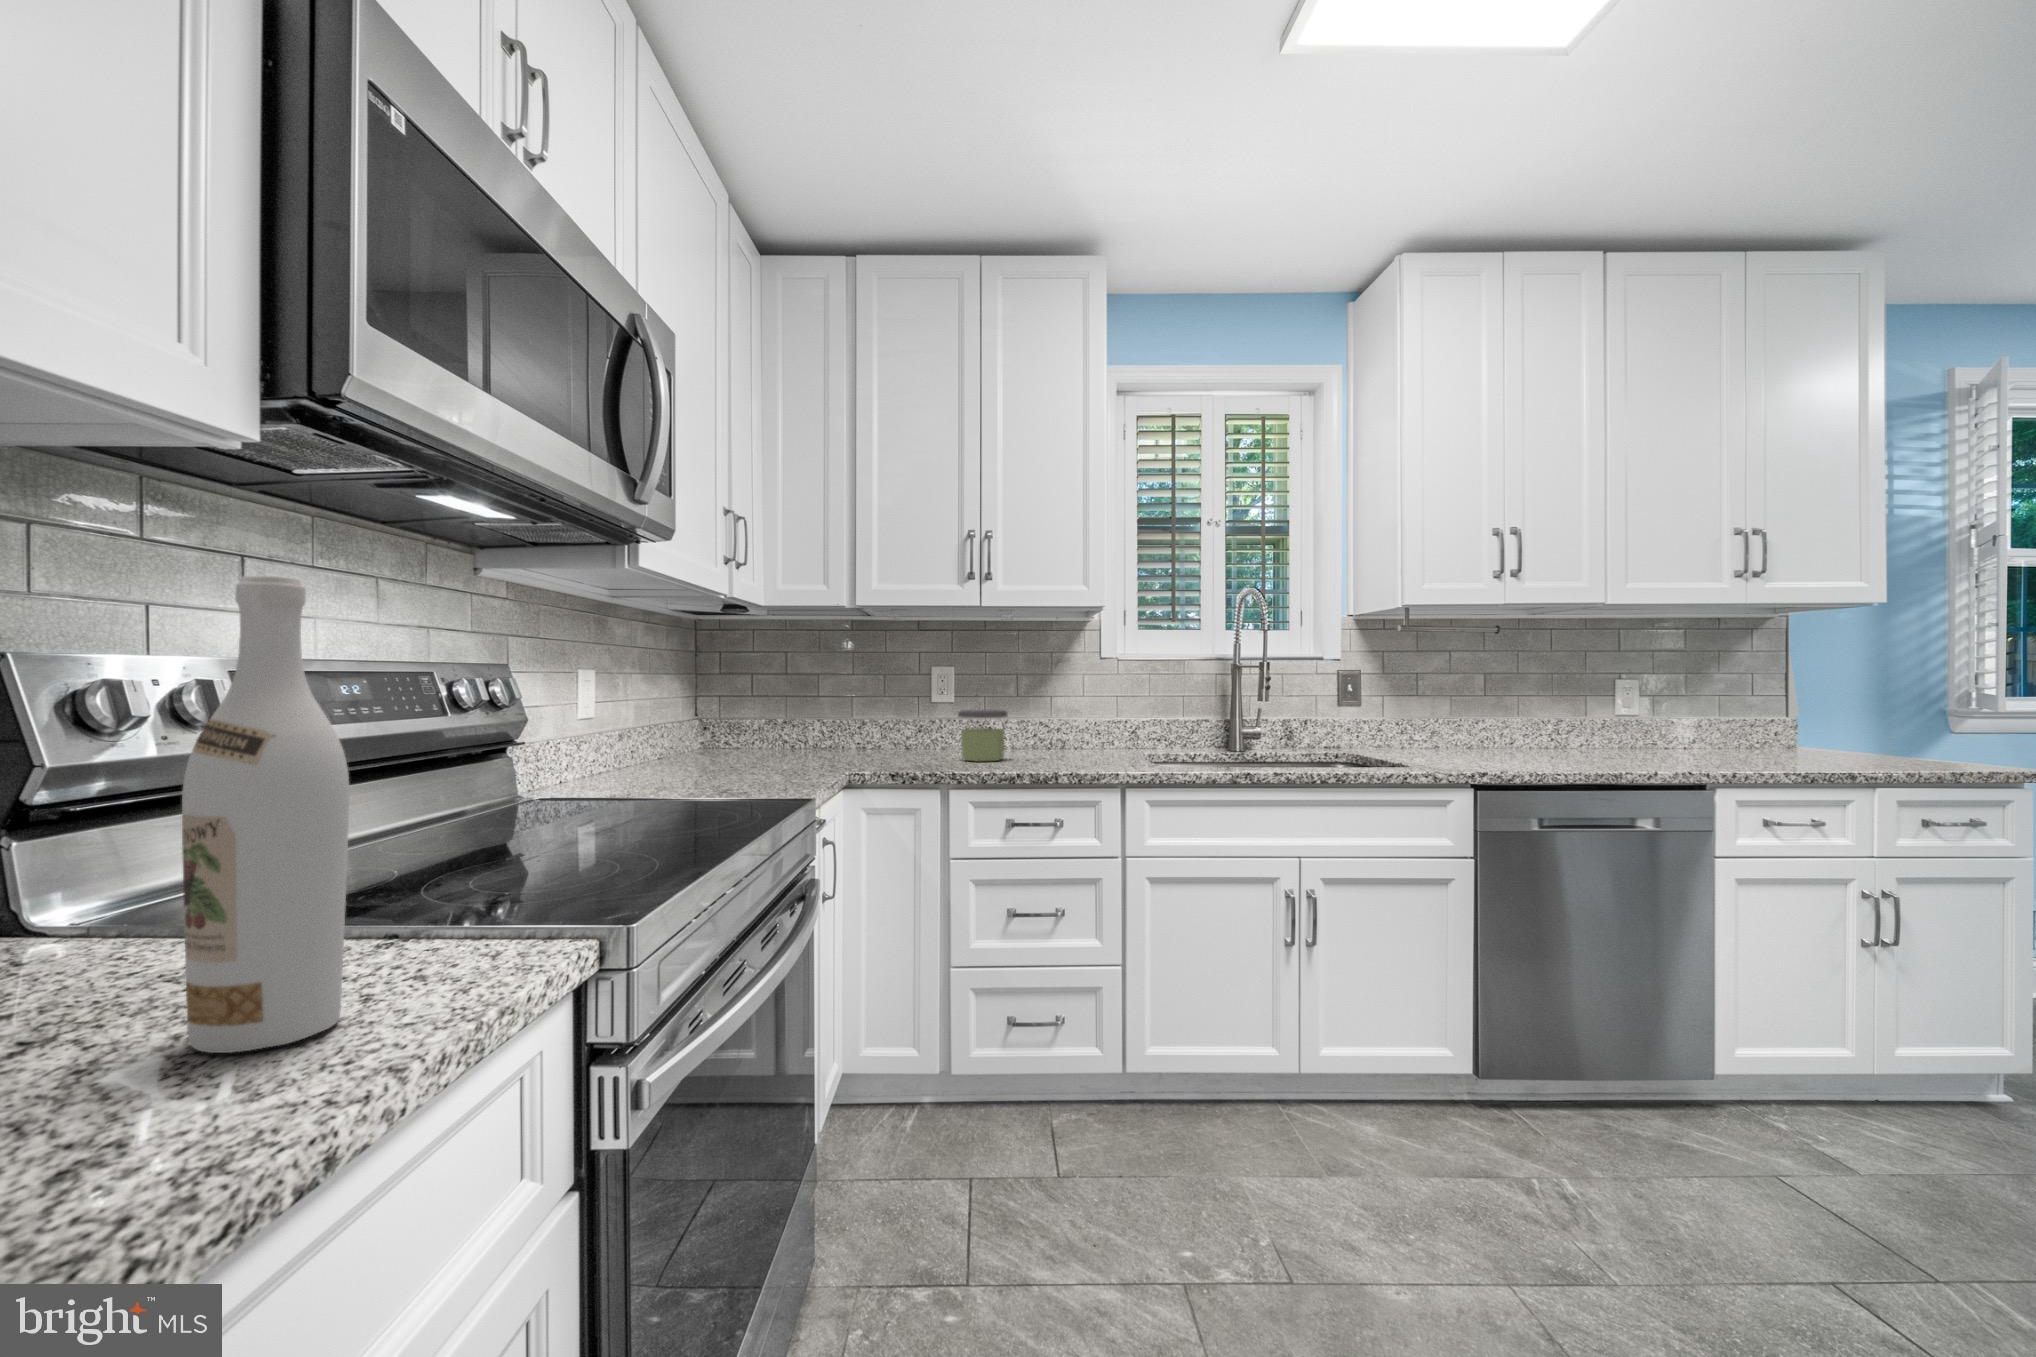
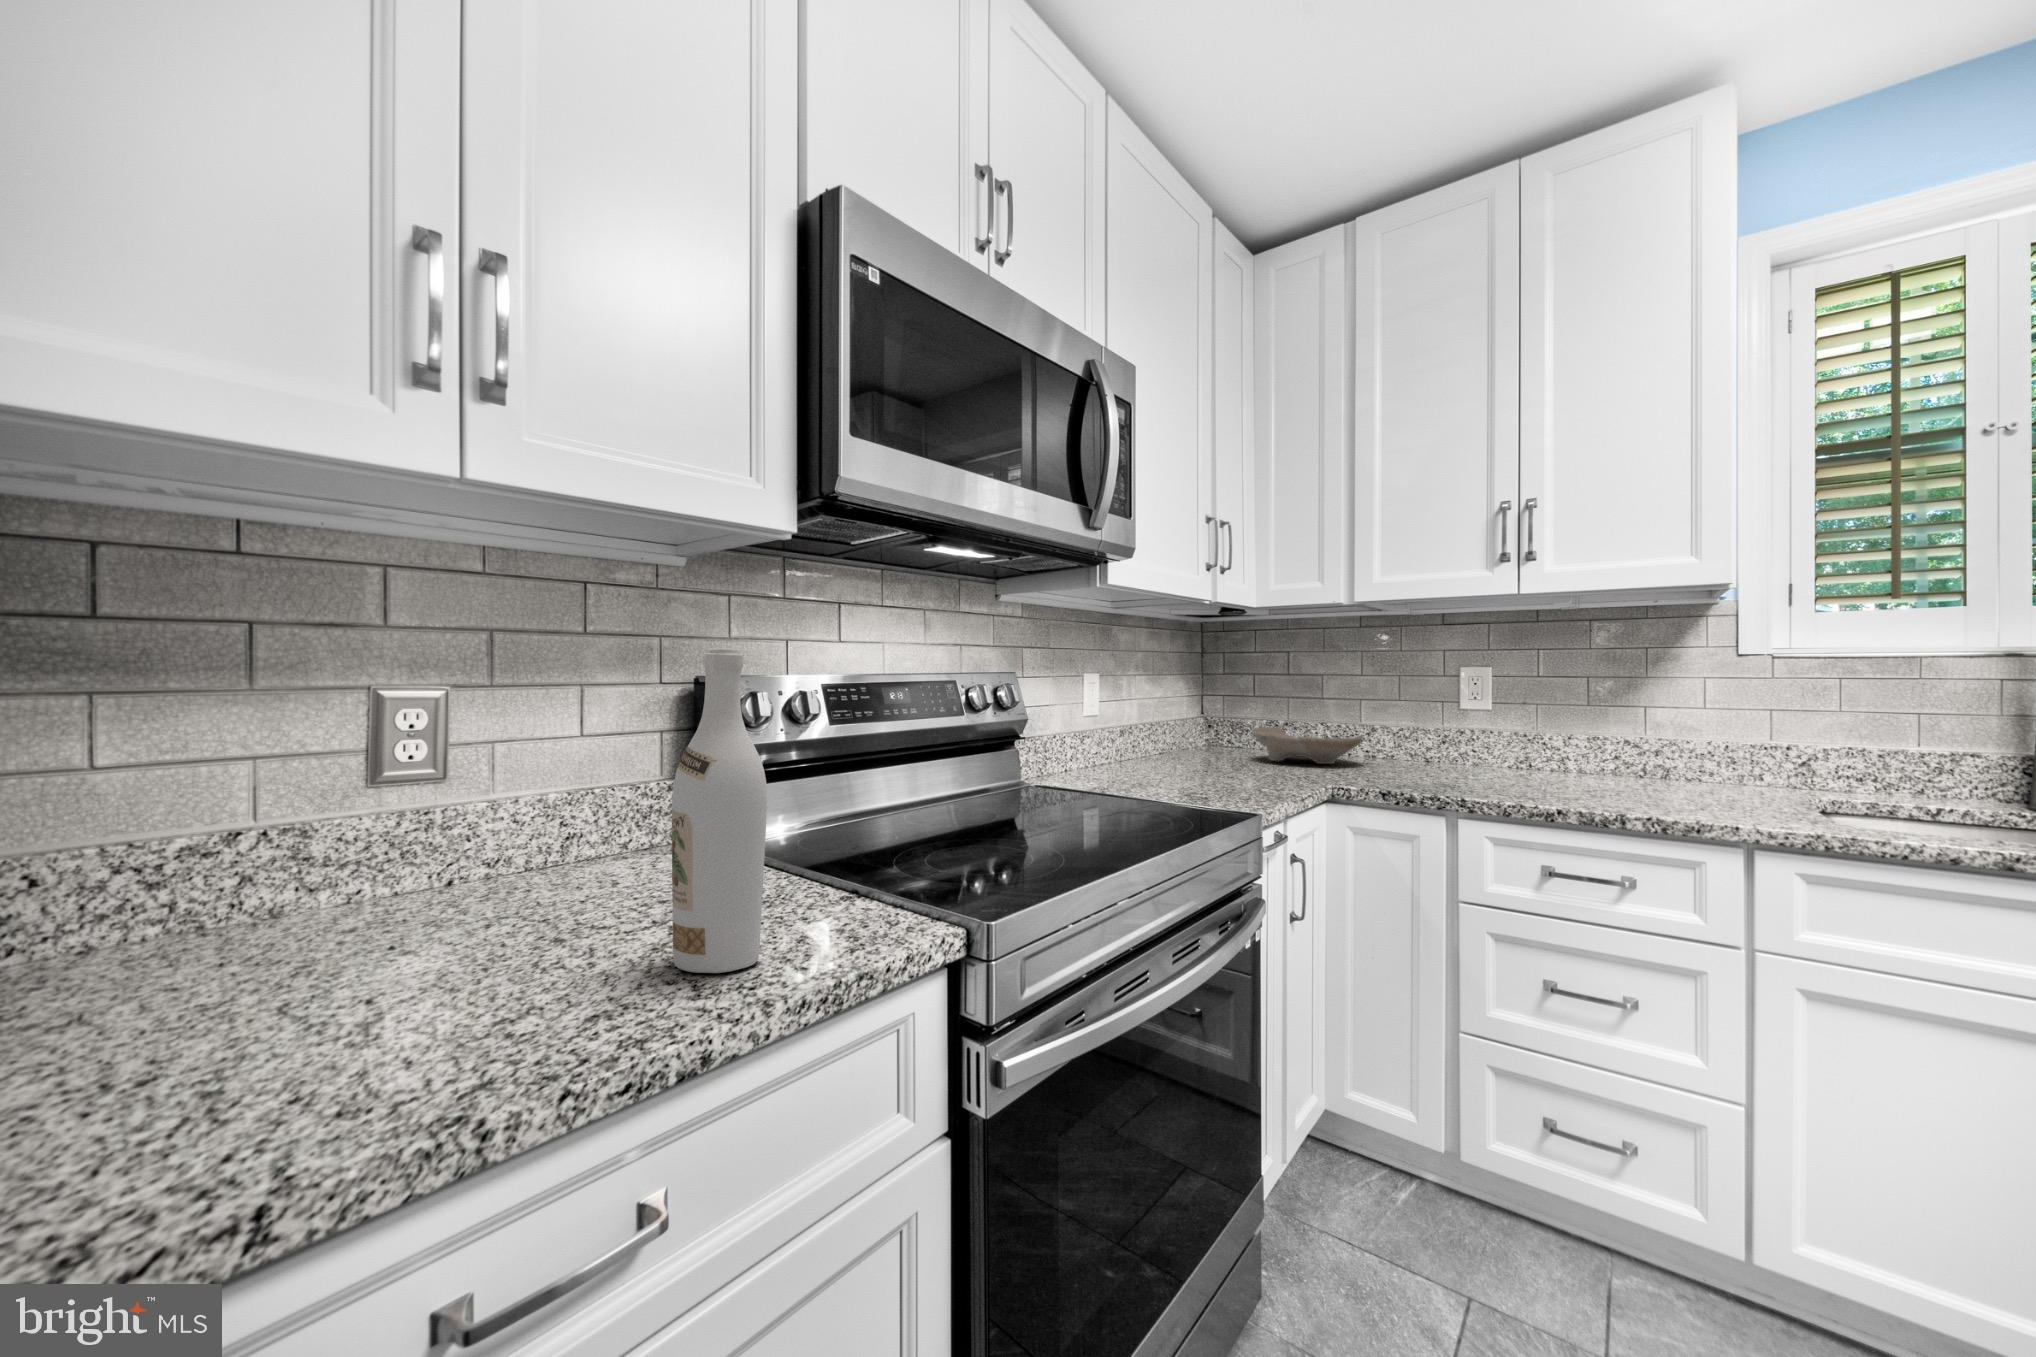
jar: present [958,710,1007,762] -> none [1480,723,1545,786]
bowl: none [747,726,854,758] -> present [1252,727,1363,764]

